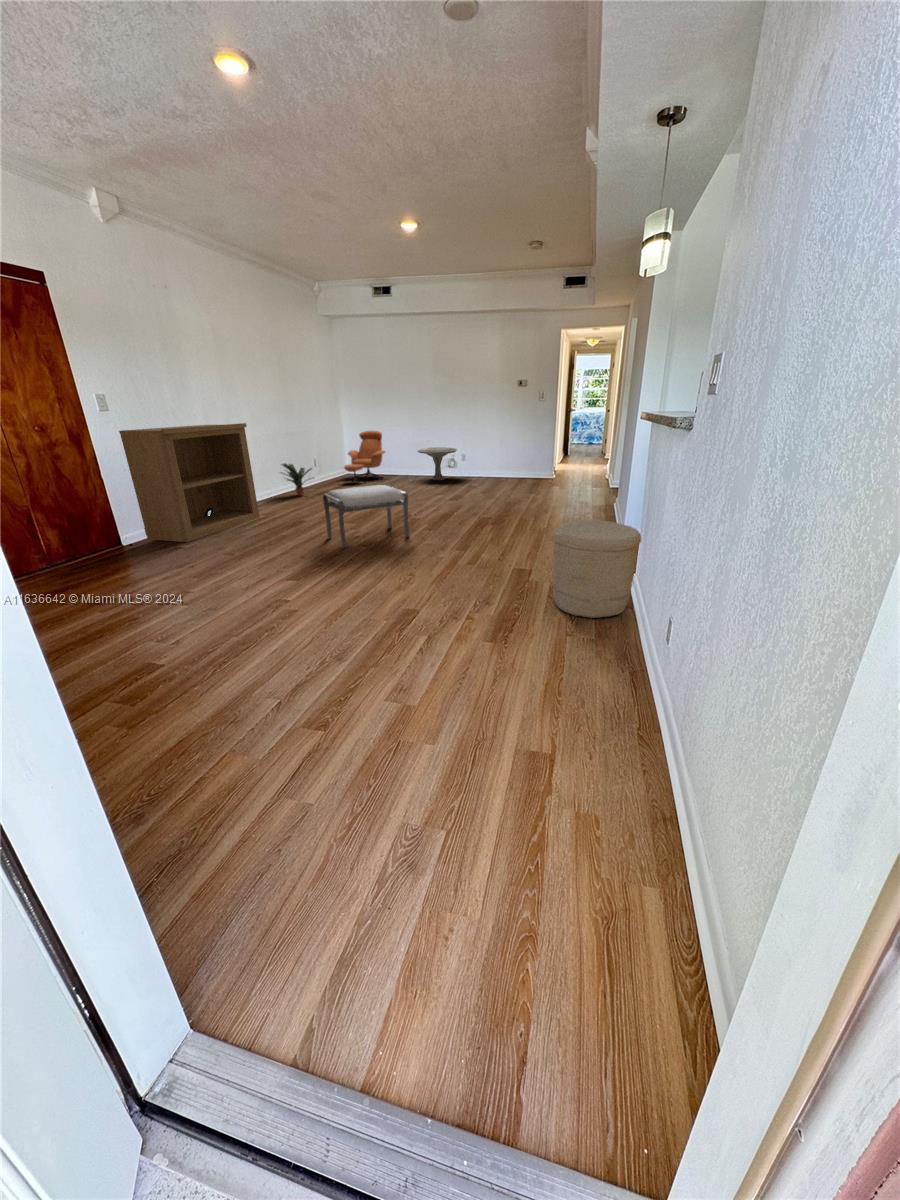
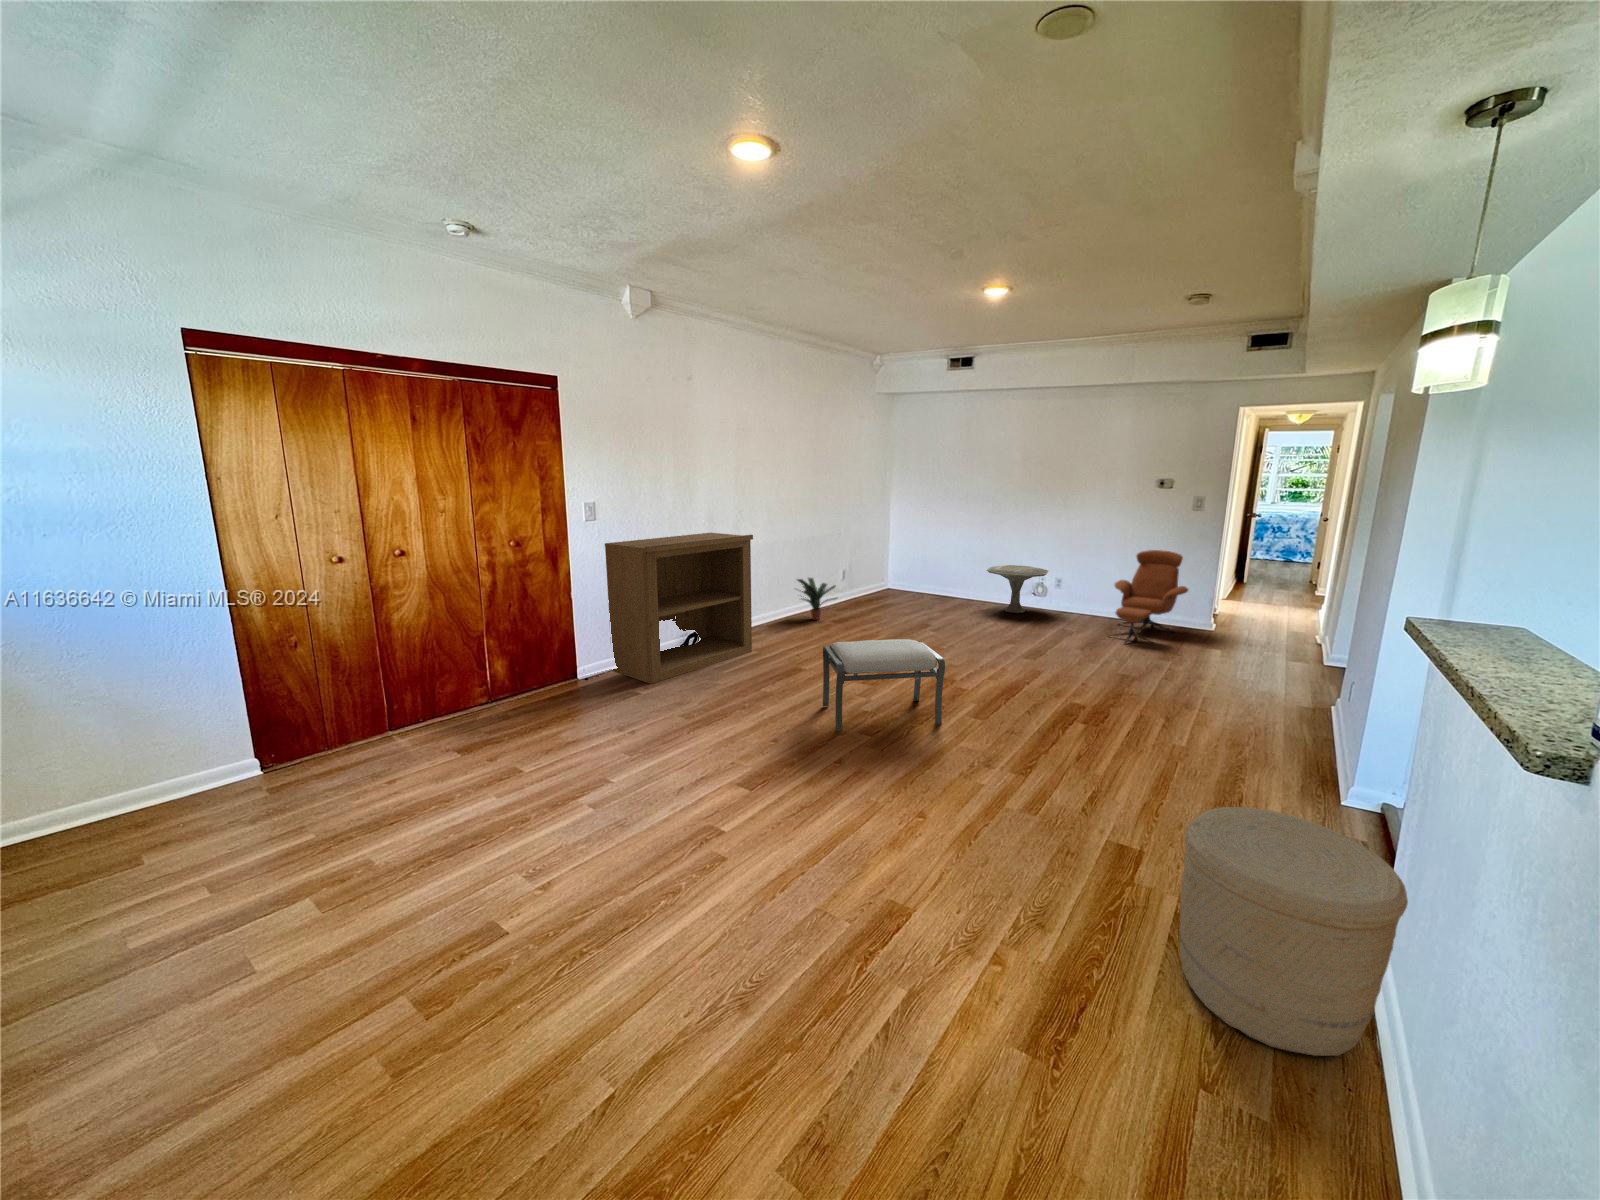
lounge chair: present [344,431,385,482] -> present [1113,550,1188,643]

